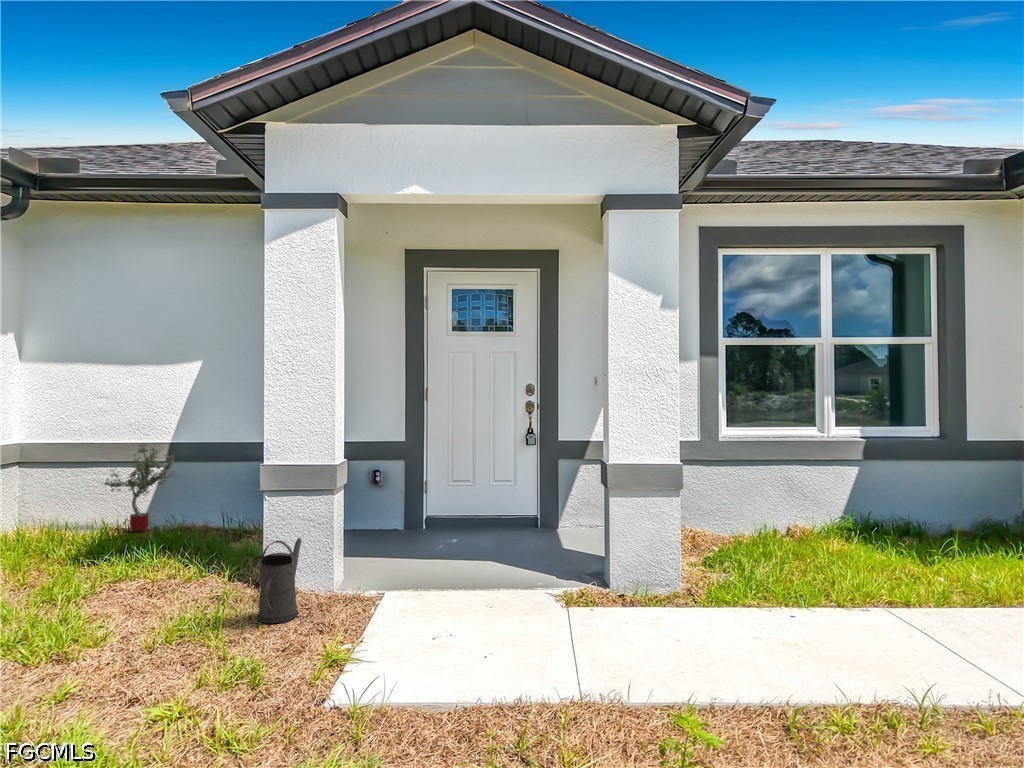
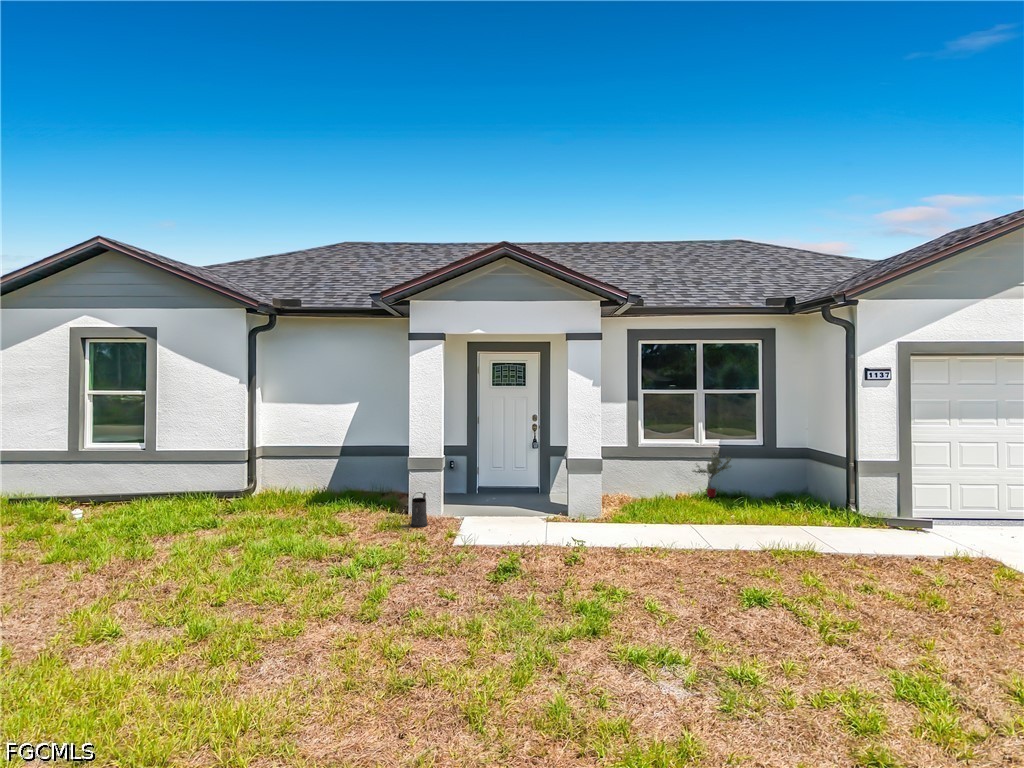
potted tree: present [104,444,175,532] -> present [693,451,731,498]

